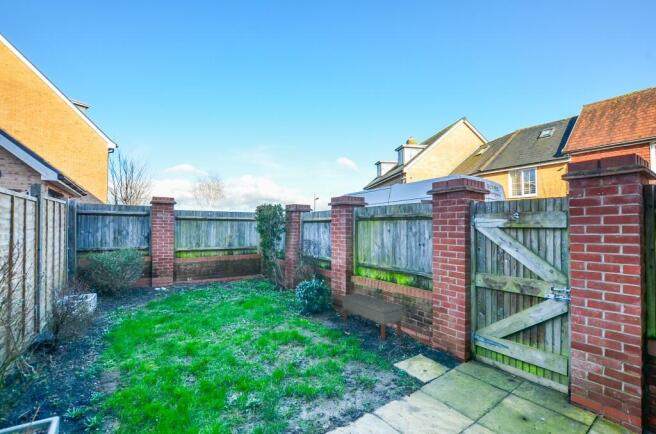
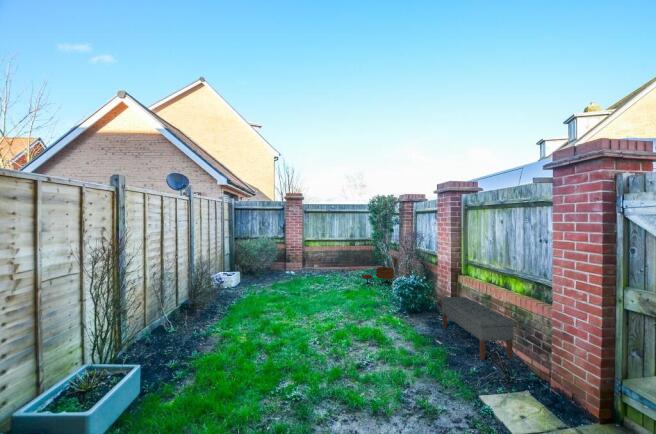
lounge chair: none [250,264,286,295] -> present [362,258,397,286]

